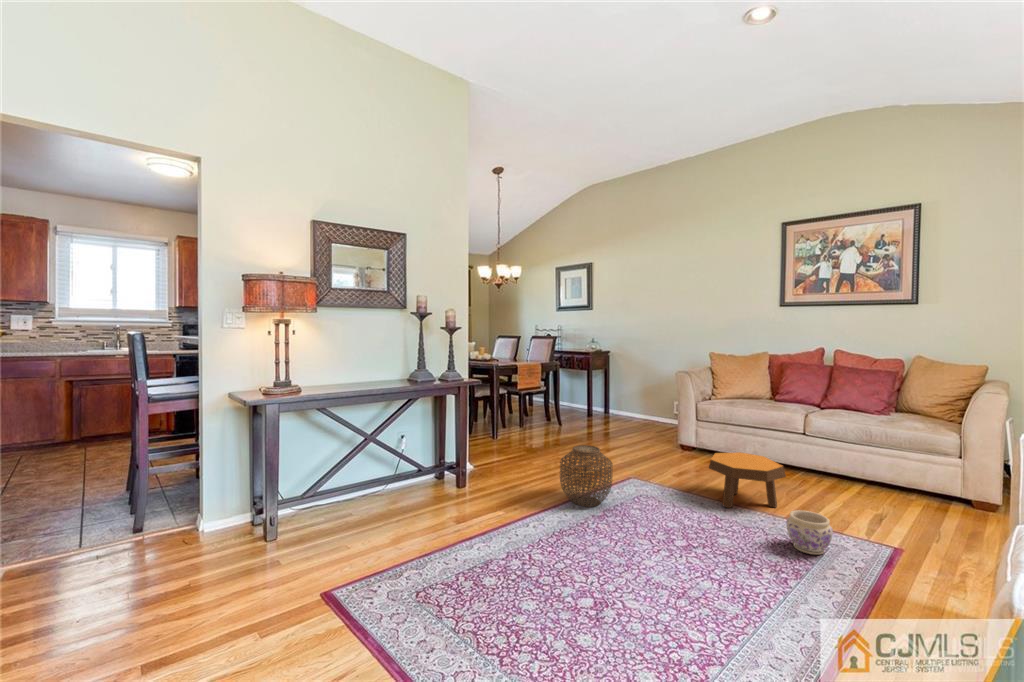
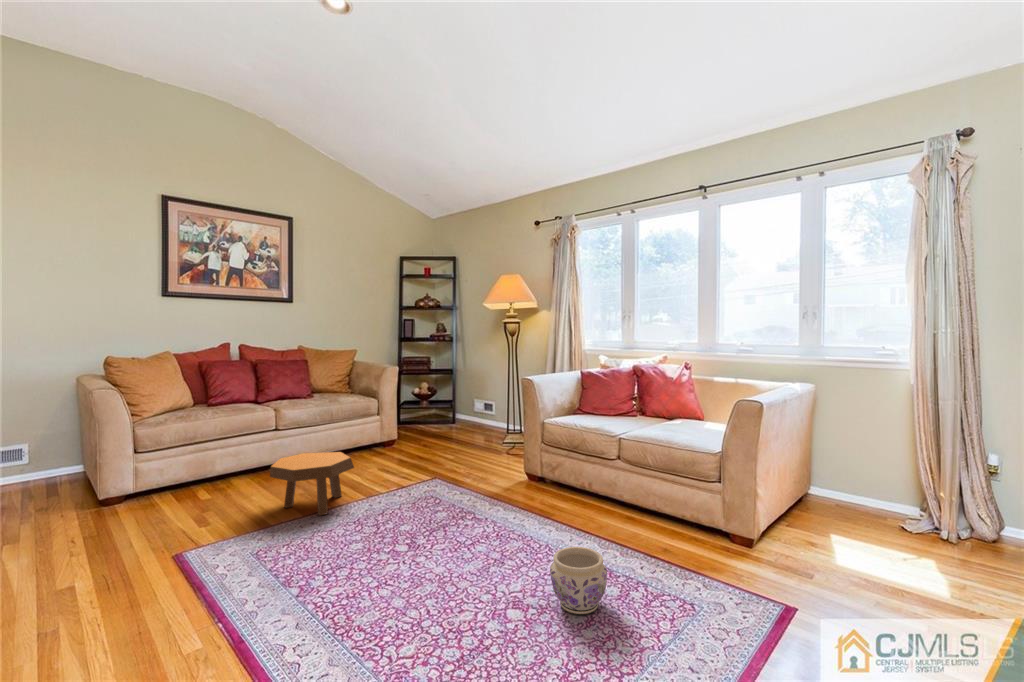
woven basket: present [560,445,613,507] -> none [163,501,273,620]
planter: present [787,510,833,555] -> present [550,547,607,615]

